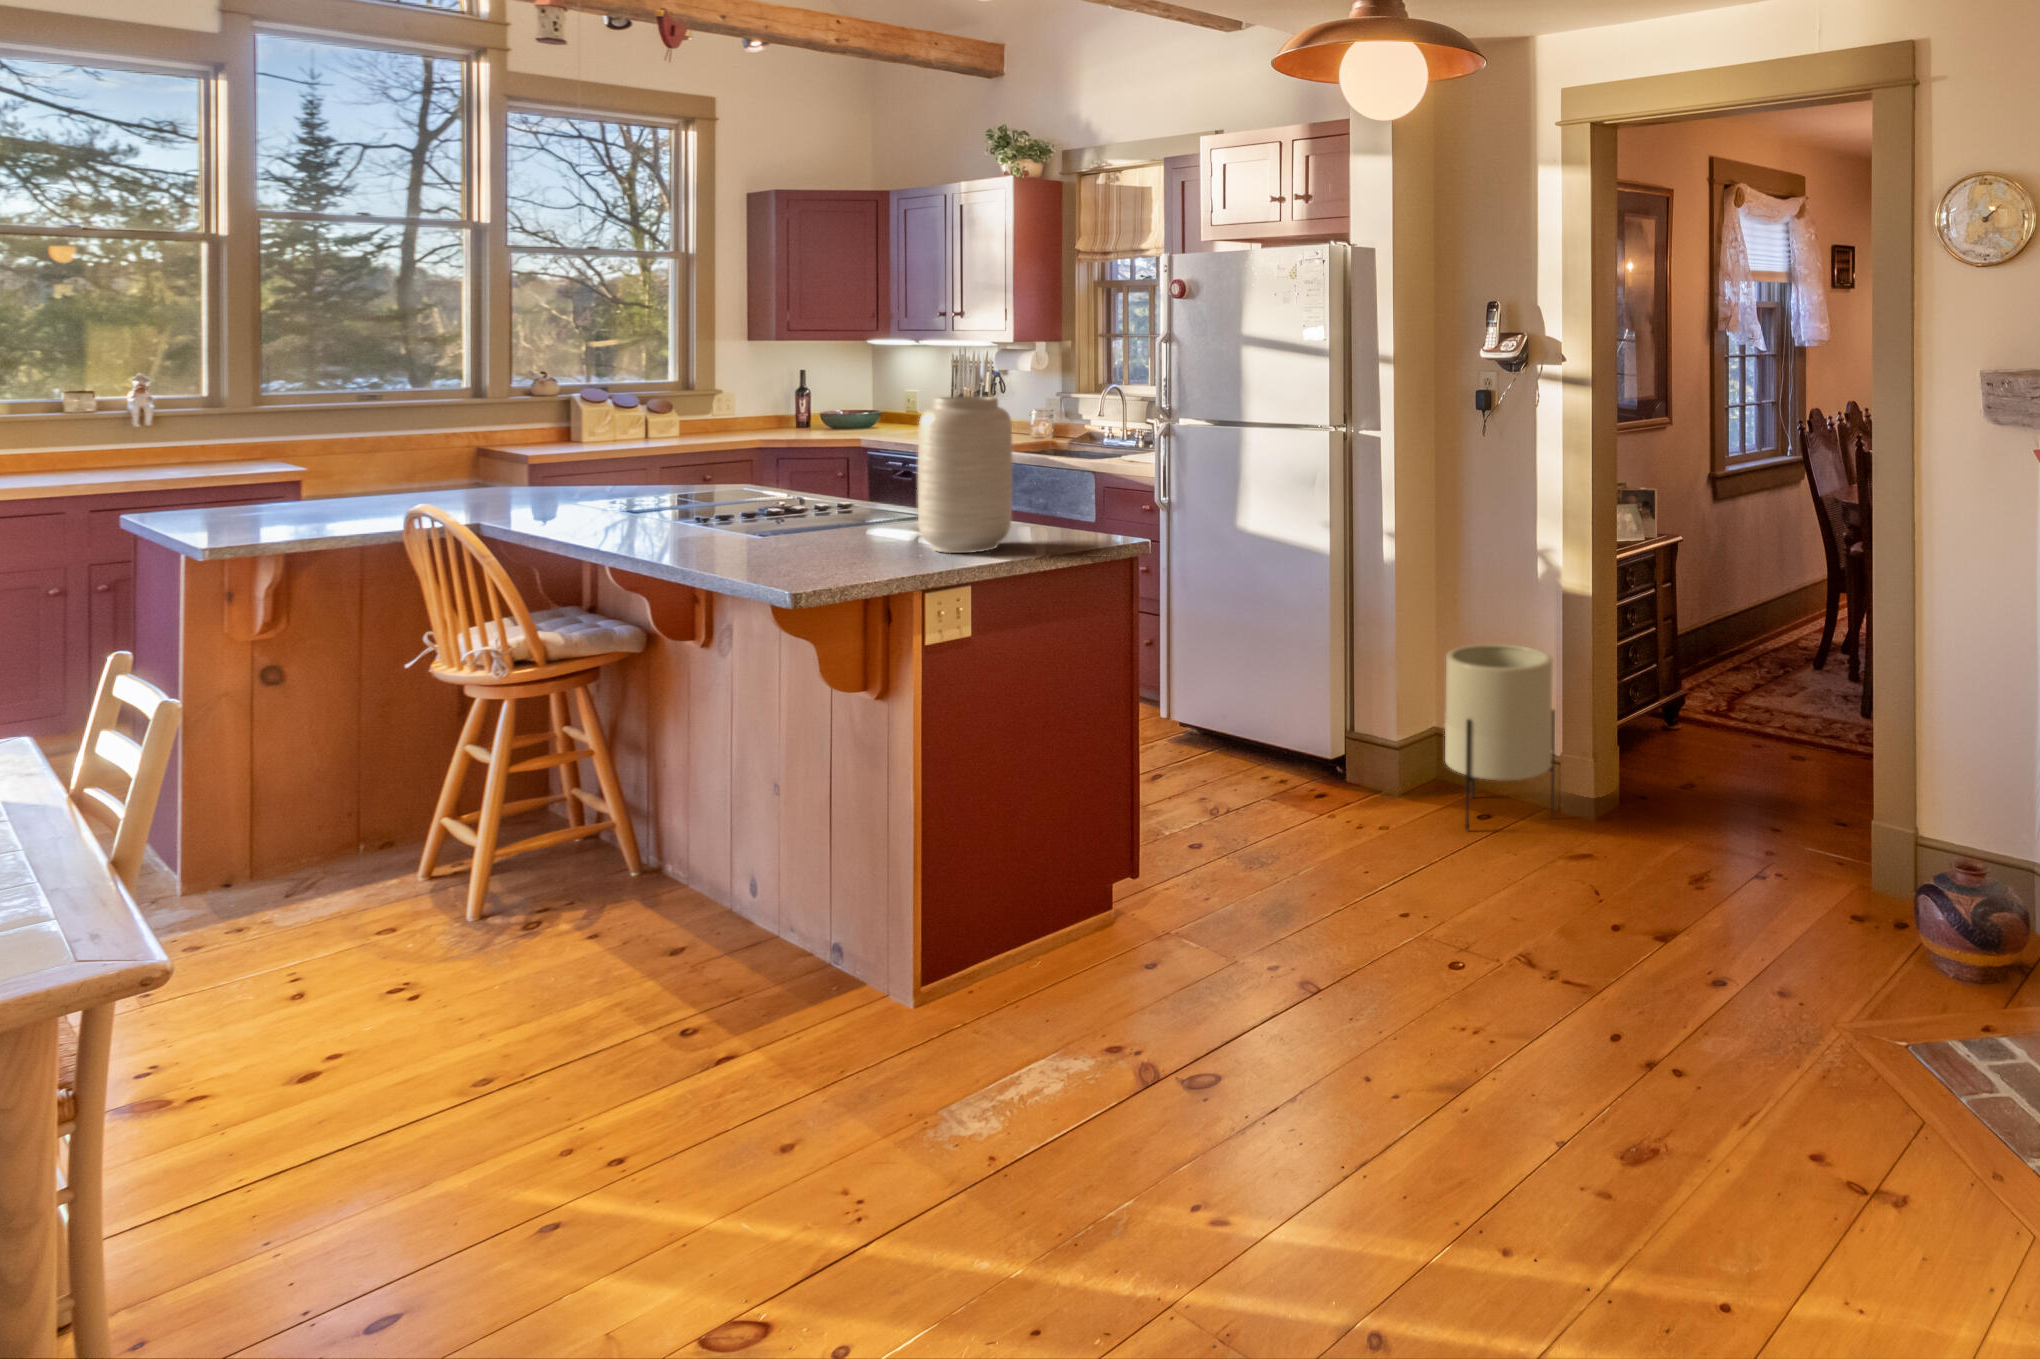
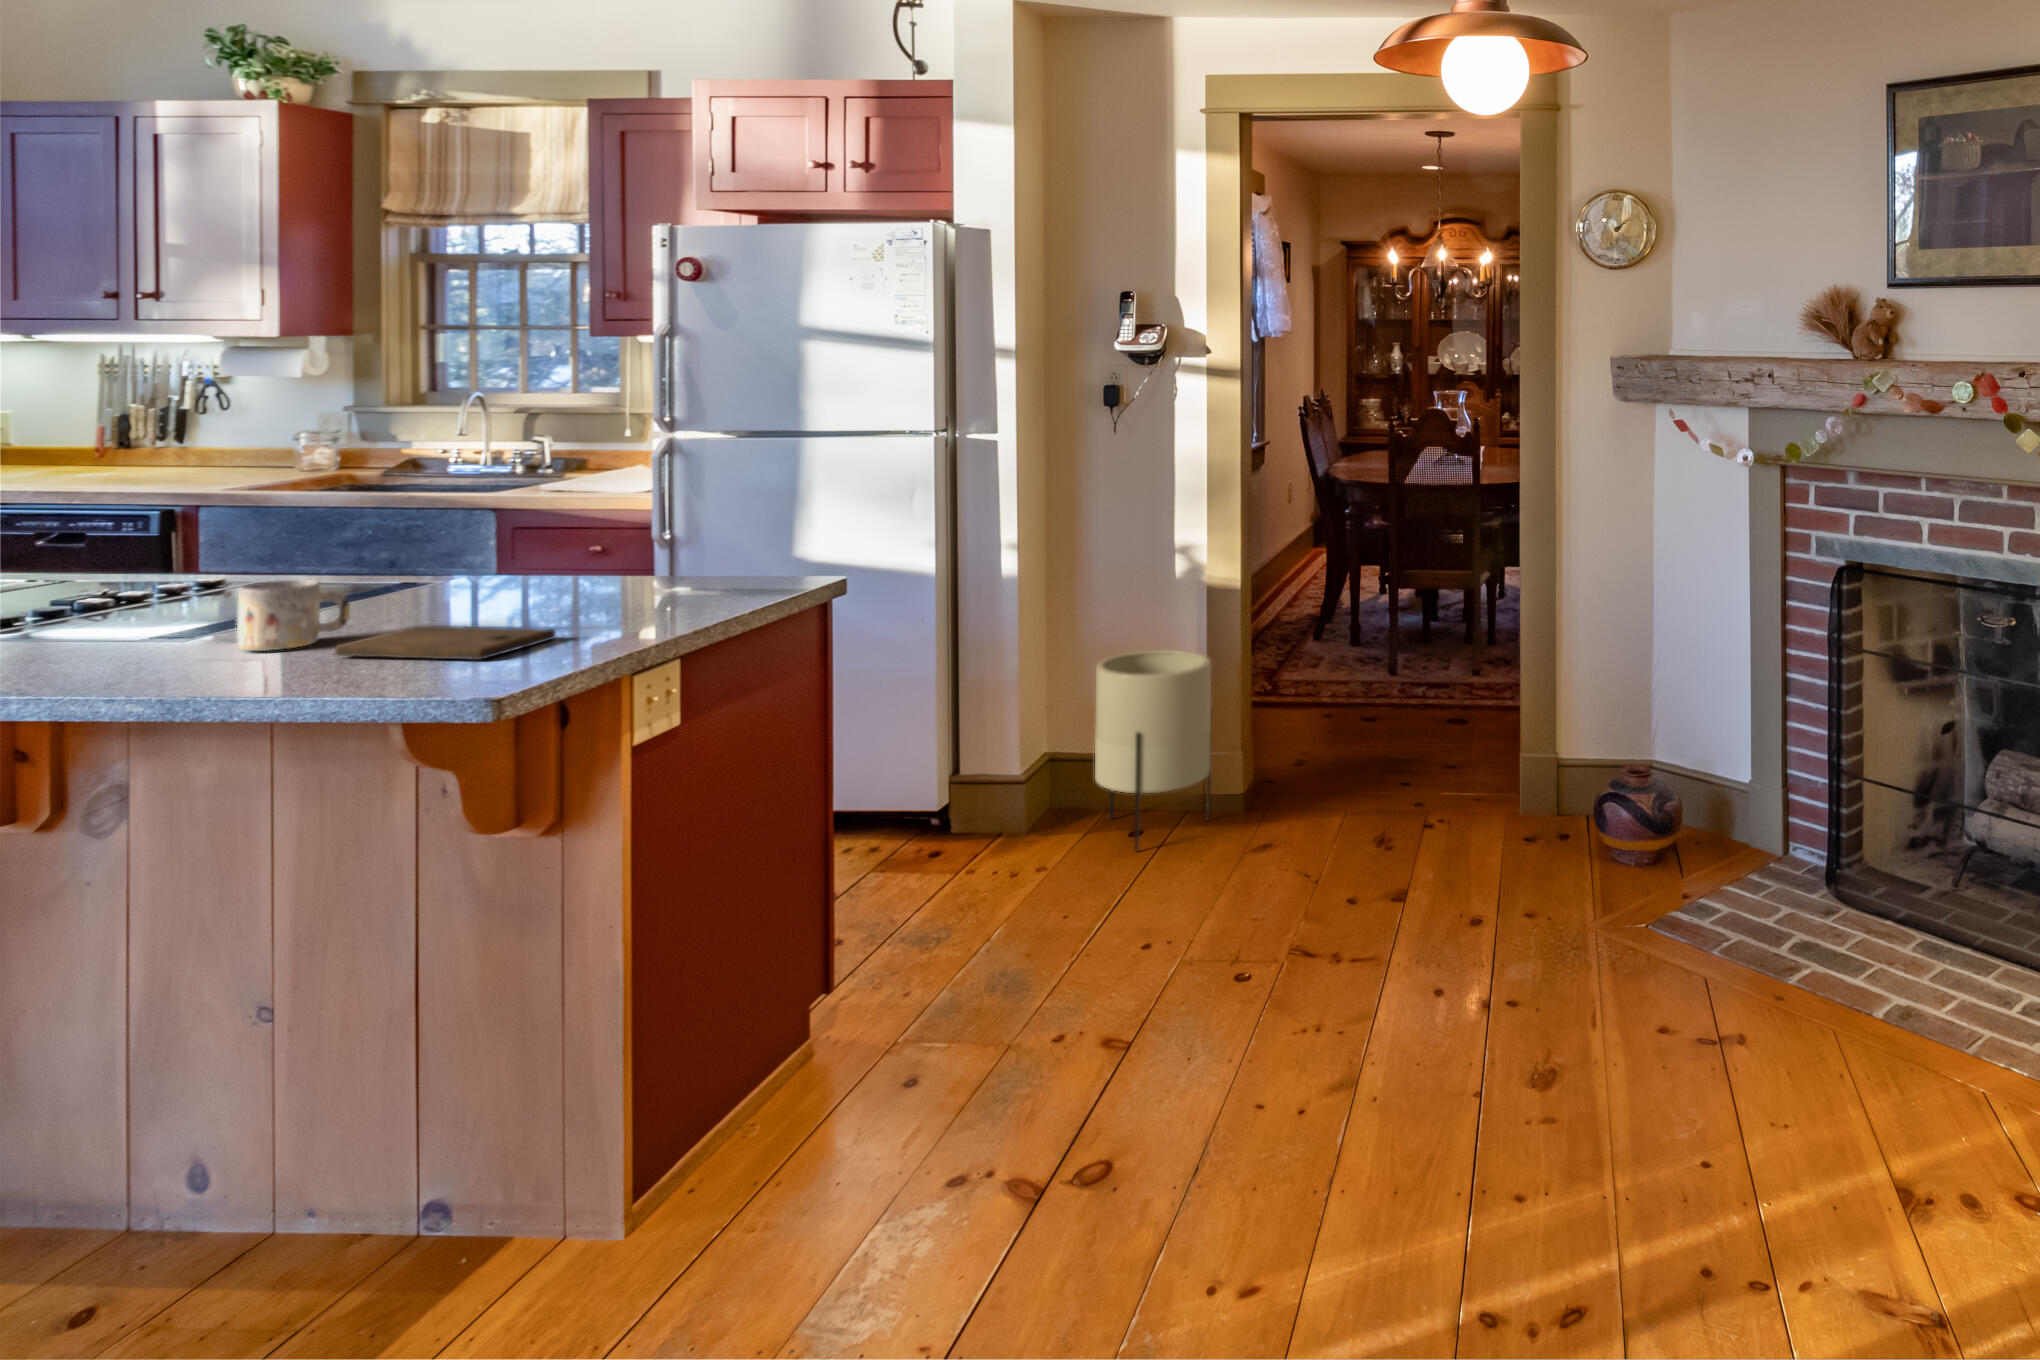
vase: present [918,396,1012,553] -> none [579,396,722,609]
mug: none [728,512,783,556] -> present [237,580,350,651]
cutting board: none [752,549,863,575] -> present [335,626,556,660]

